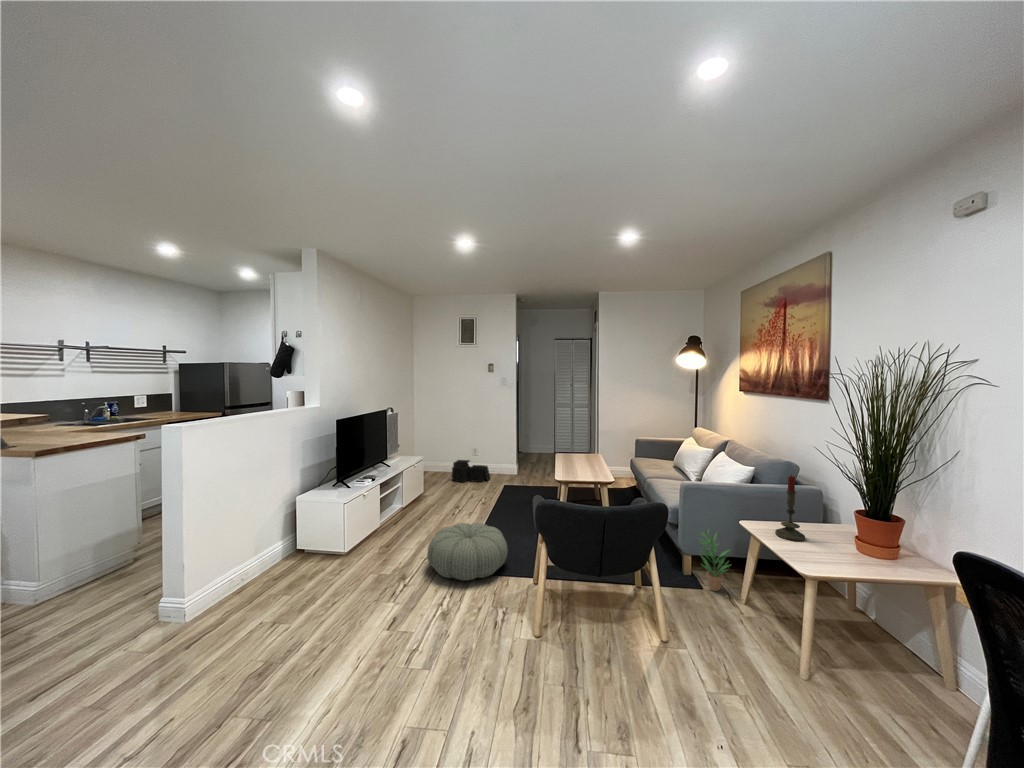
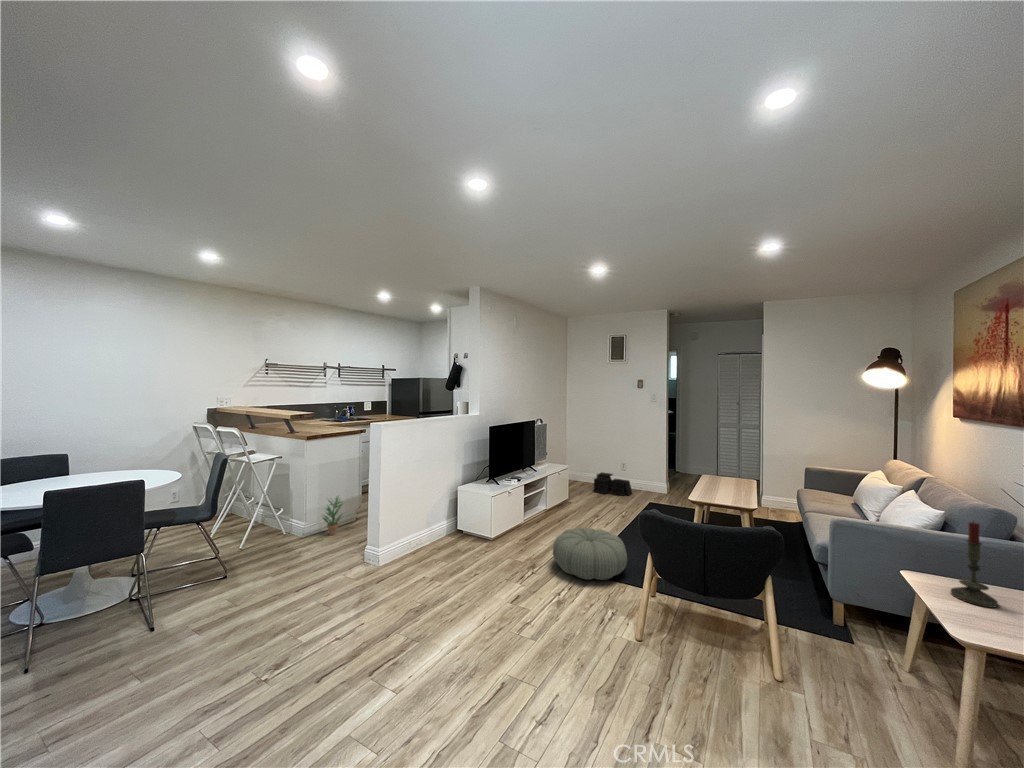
potted plant: present [701,532,729,591] -> present [322,497,343,535]

